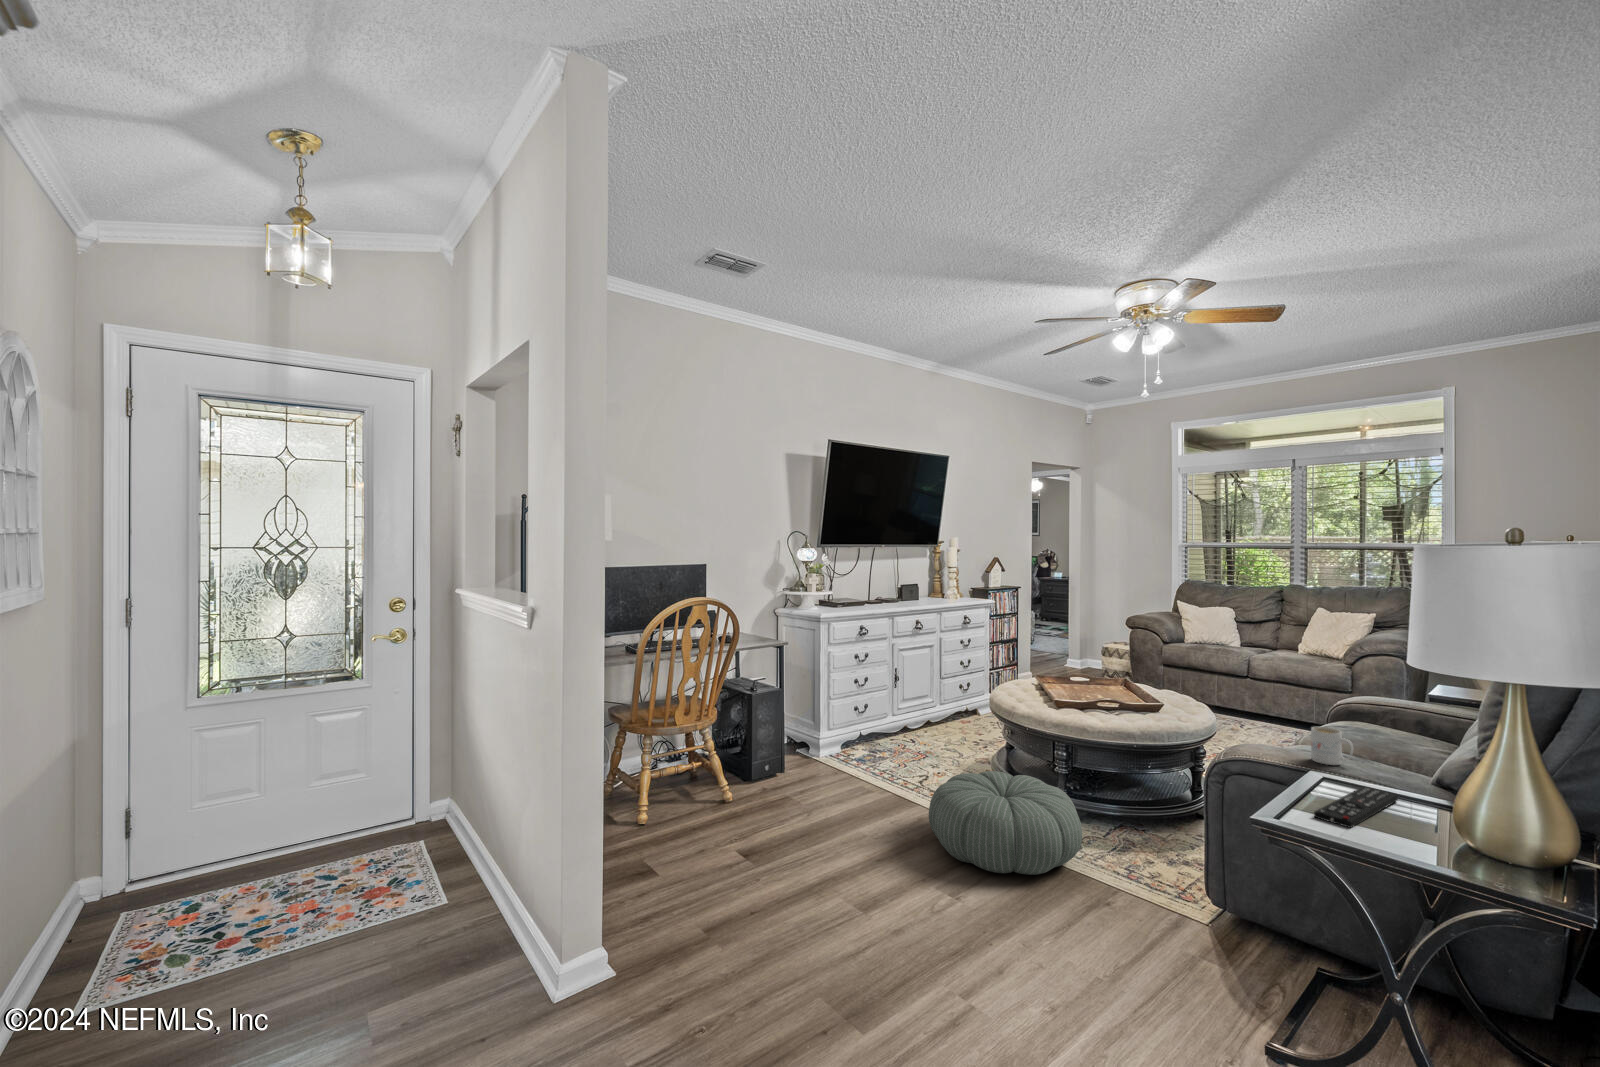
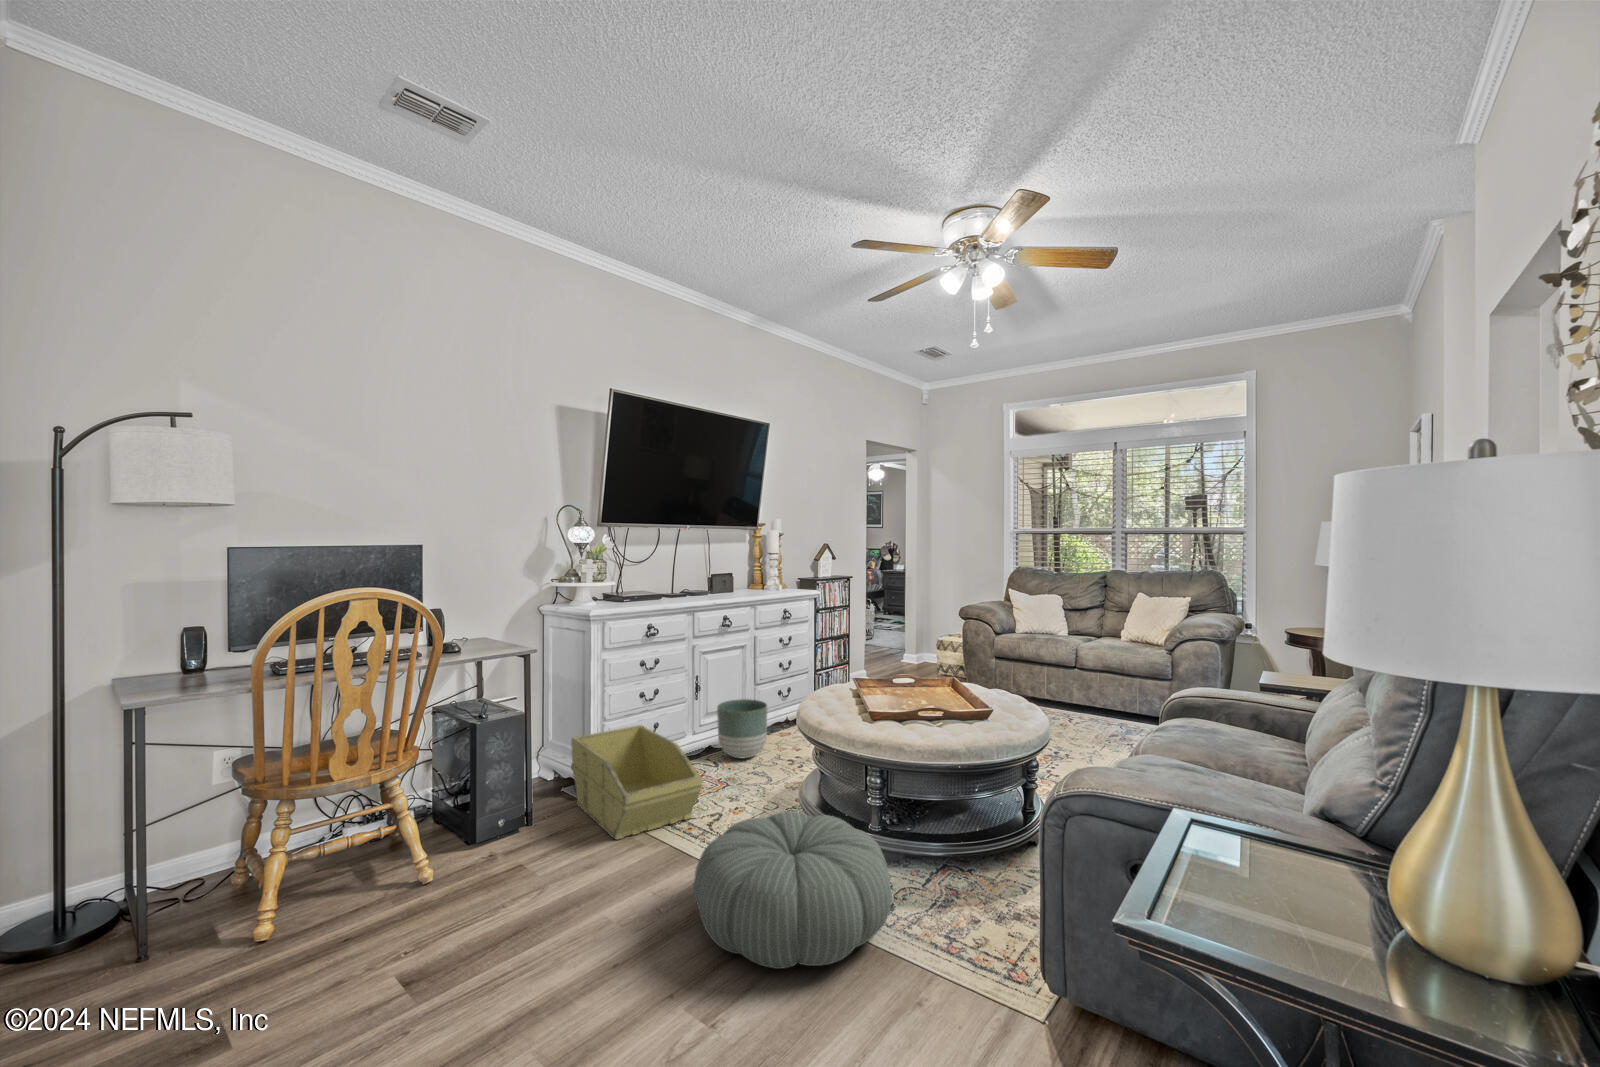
planter: none [914,690,956,739] -> present [717,699,767,758]
storage bin: none [807,705,916,788] -> present [571,725,702,840]
mug: present [1311,727,1353,765] -> none [1174,746,1228,800]
remote control: present [1314,787,1398,828] -> none [1208,842,1305,938]

